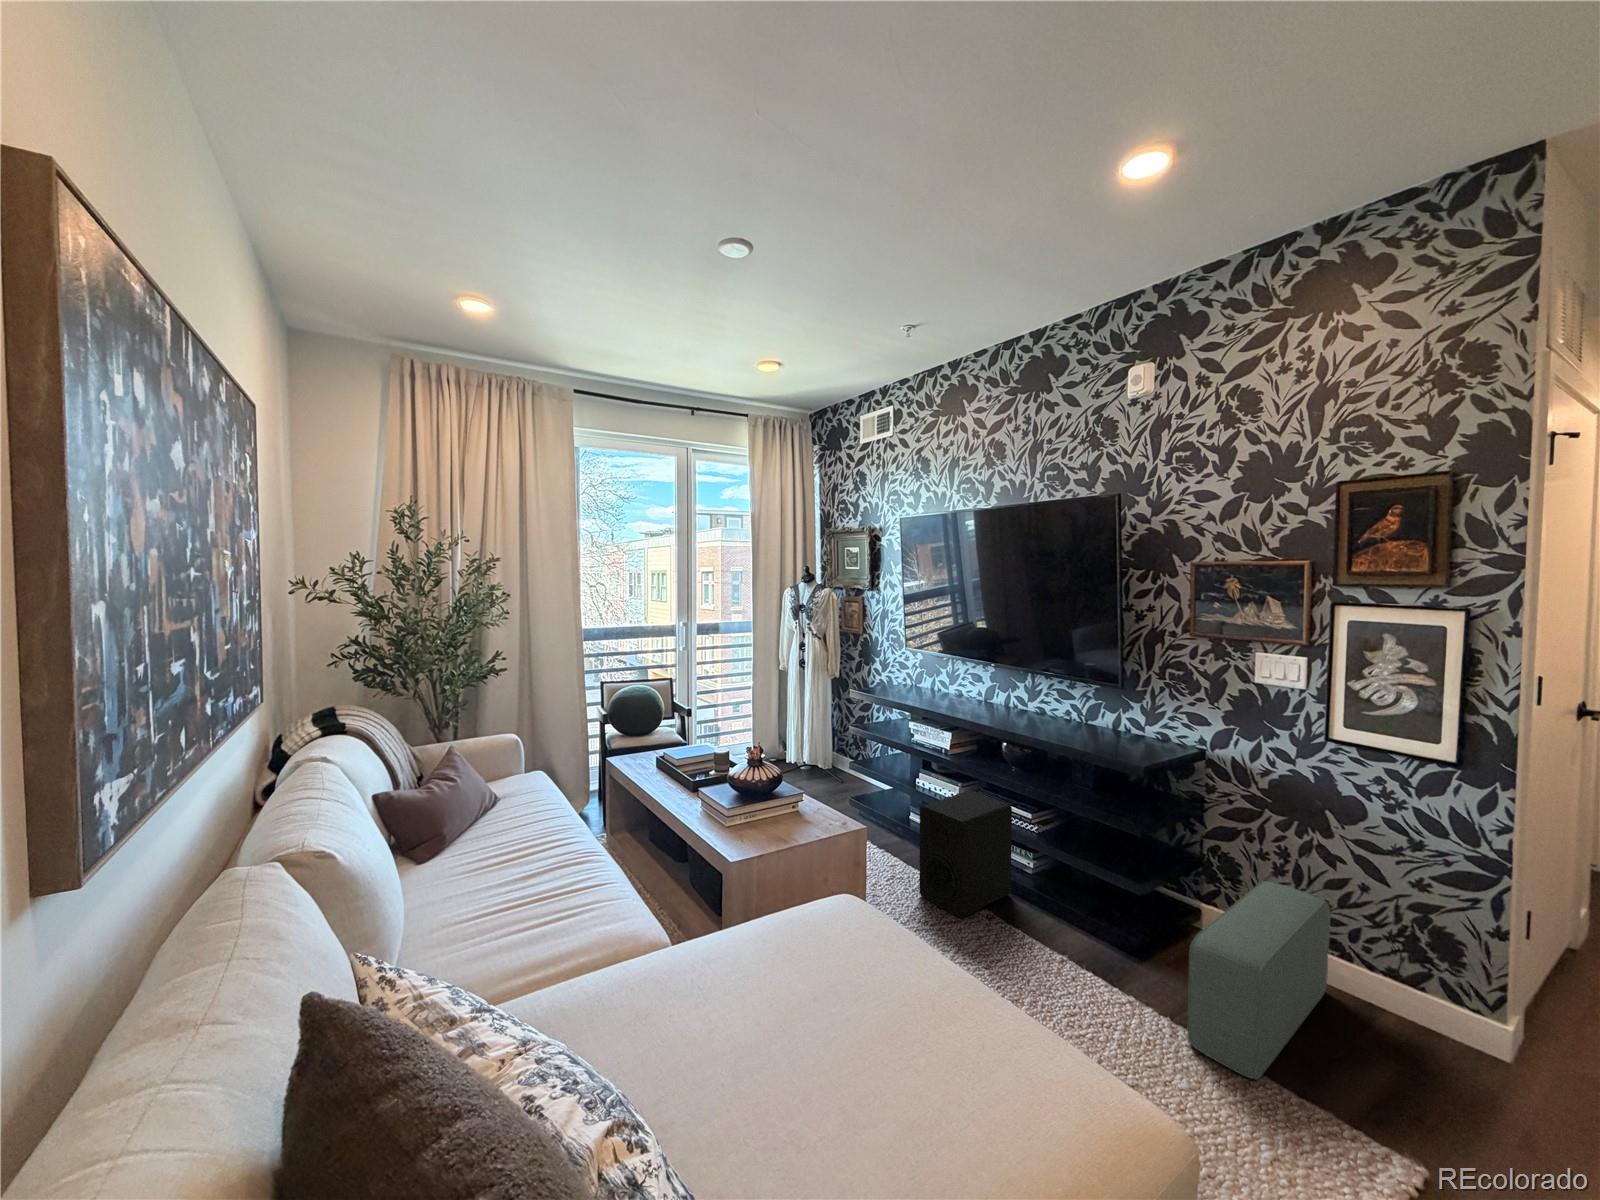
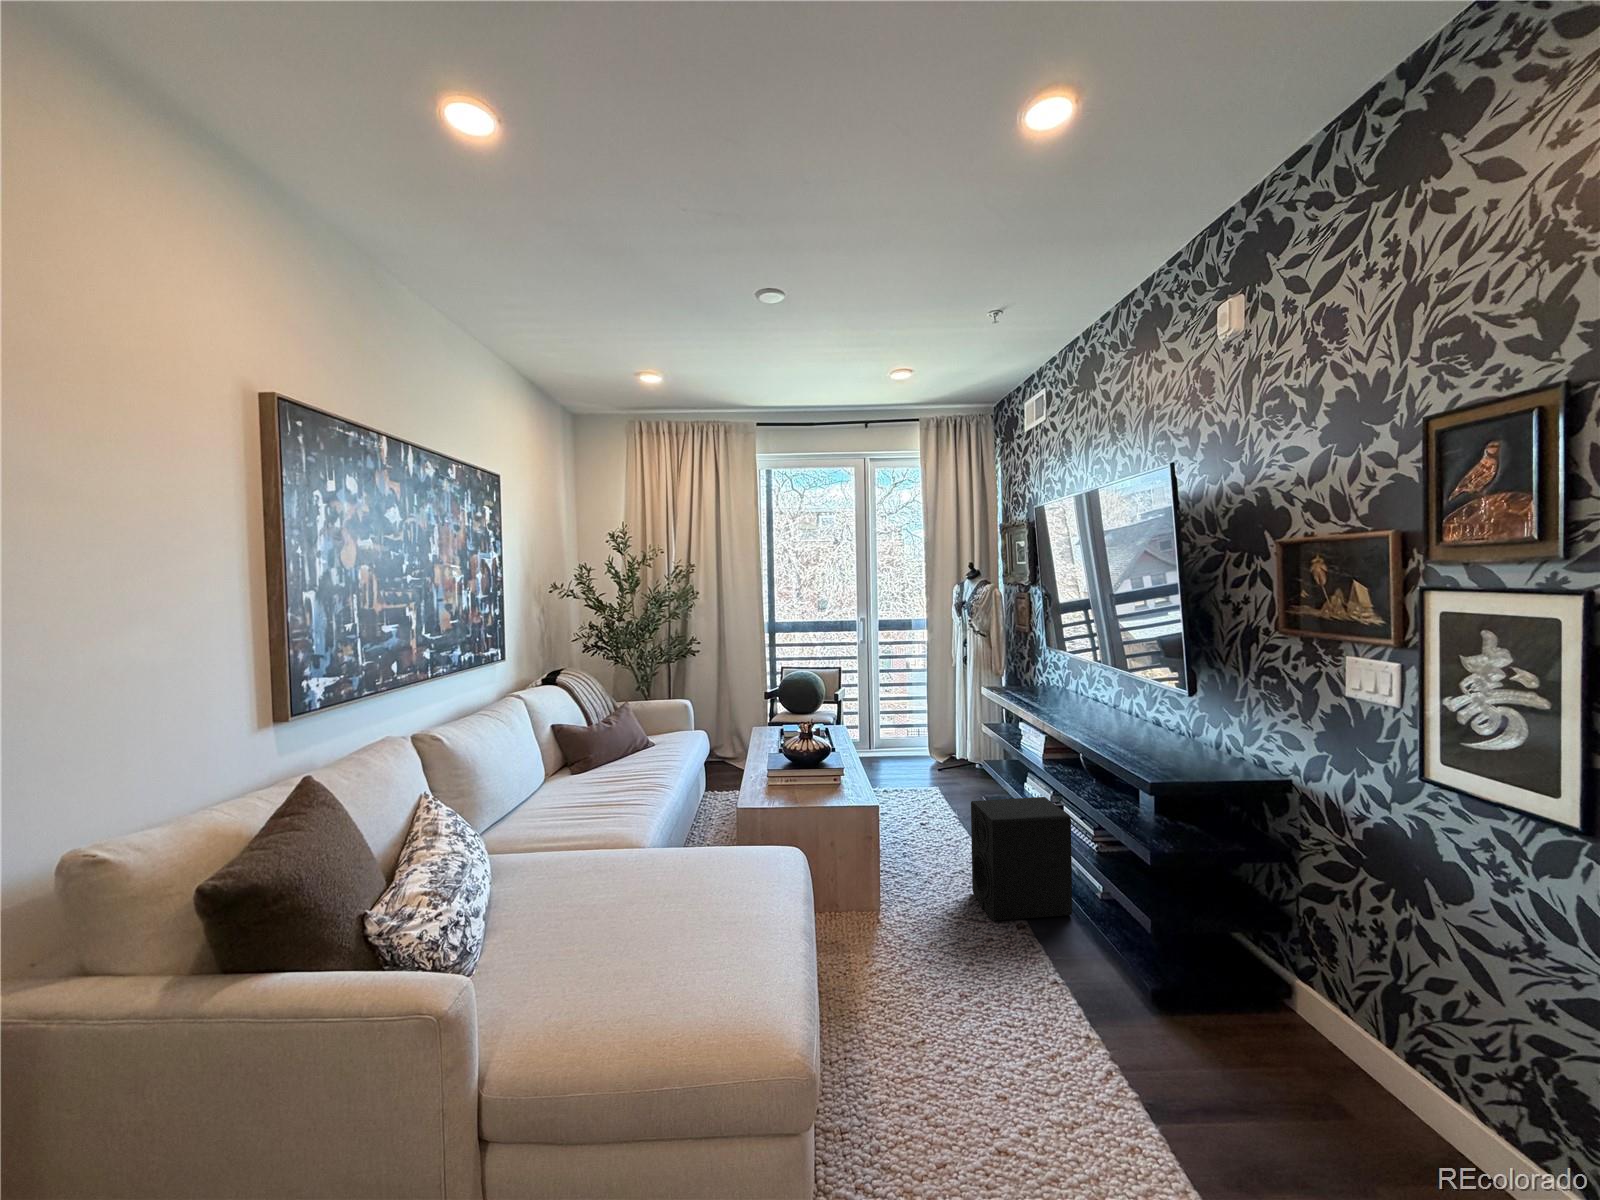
pouf: present [1187,881,1330,1080] -> none [1120,957,1417,1156]

